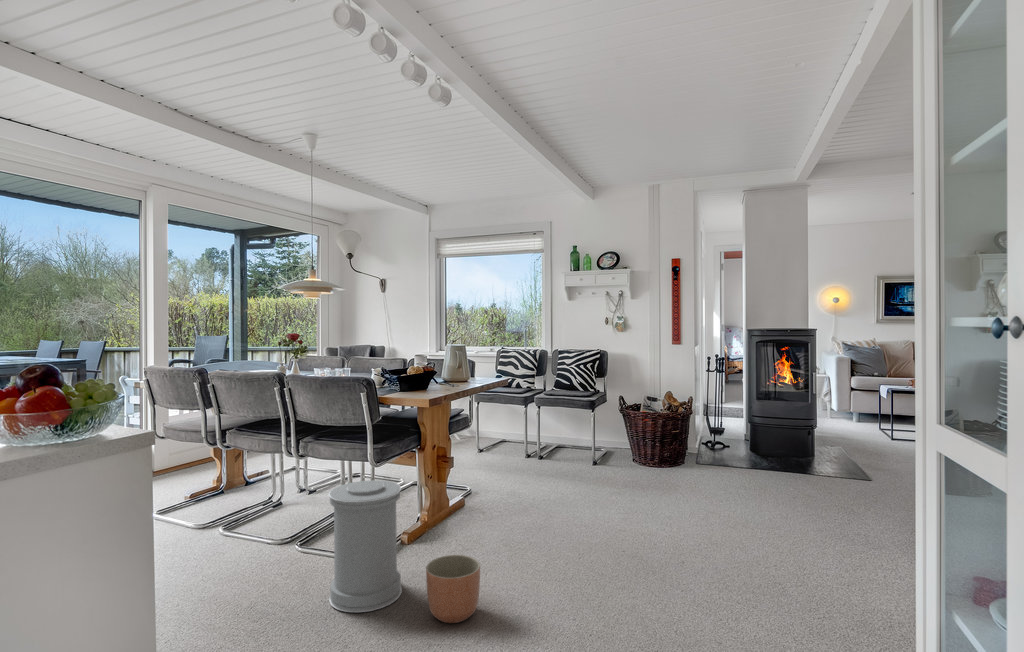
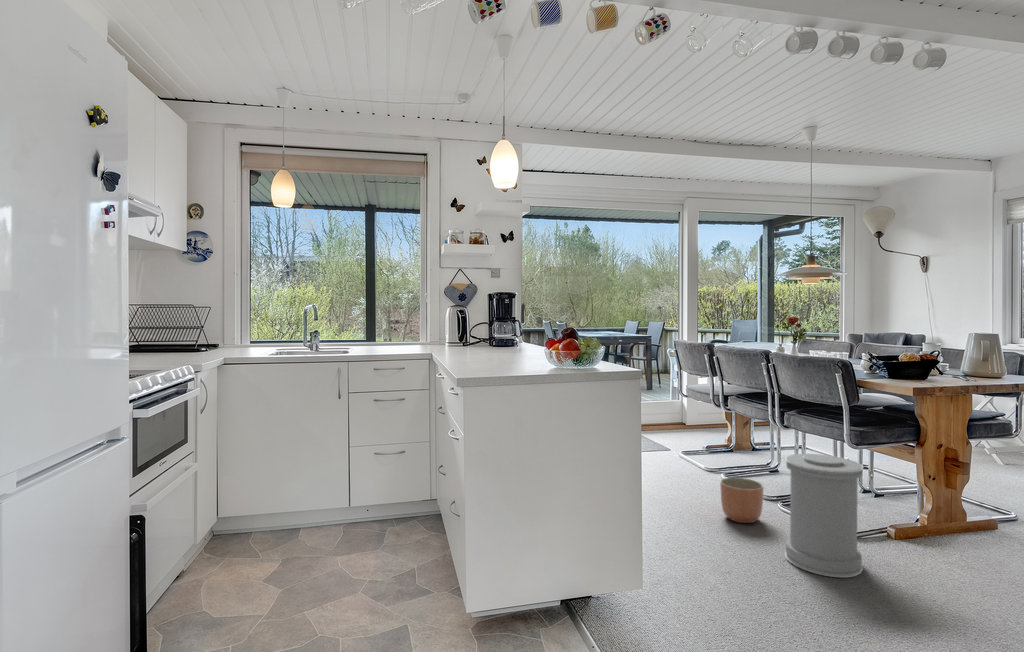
planter: present [426,555,480,623] -> present [720,478,763,523]

